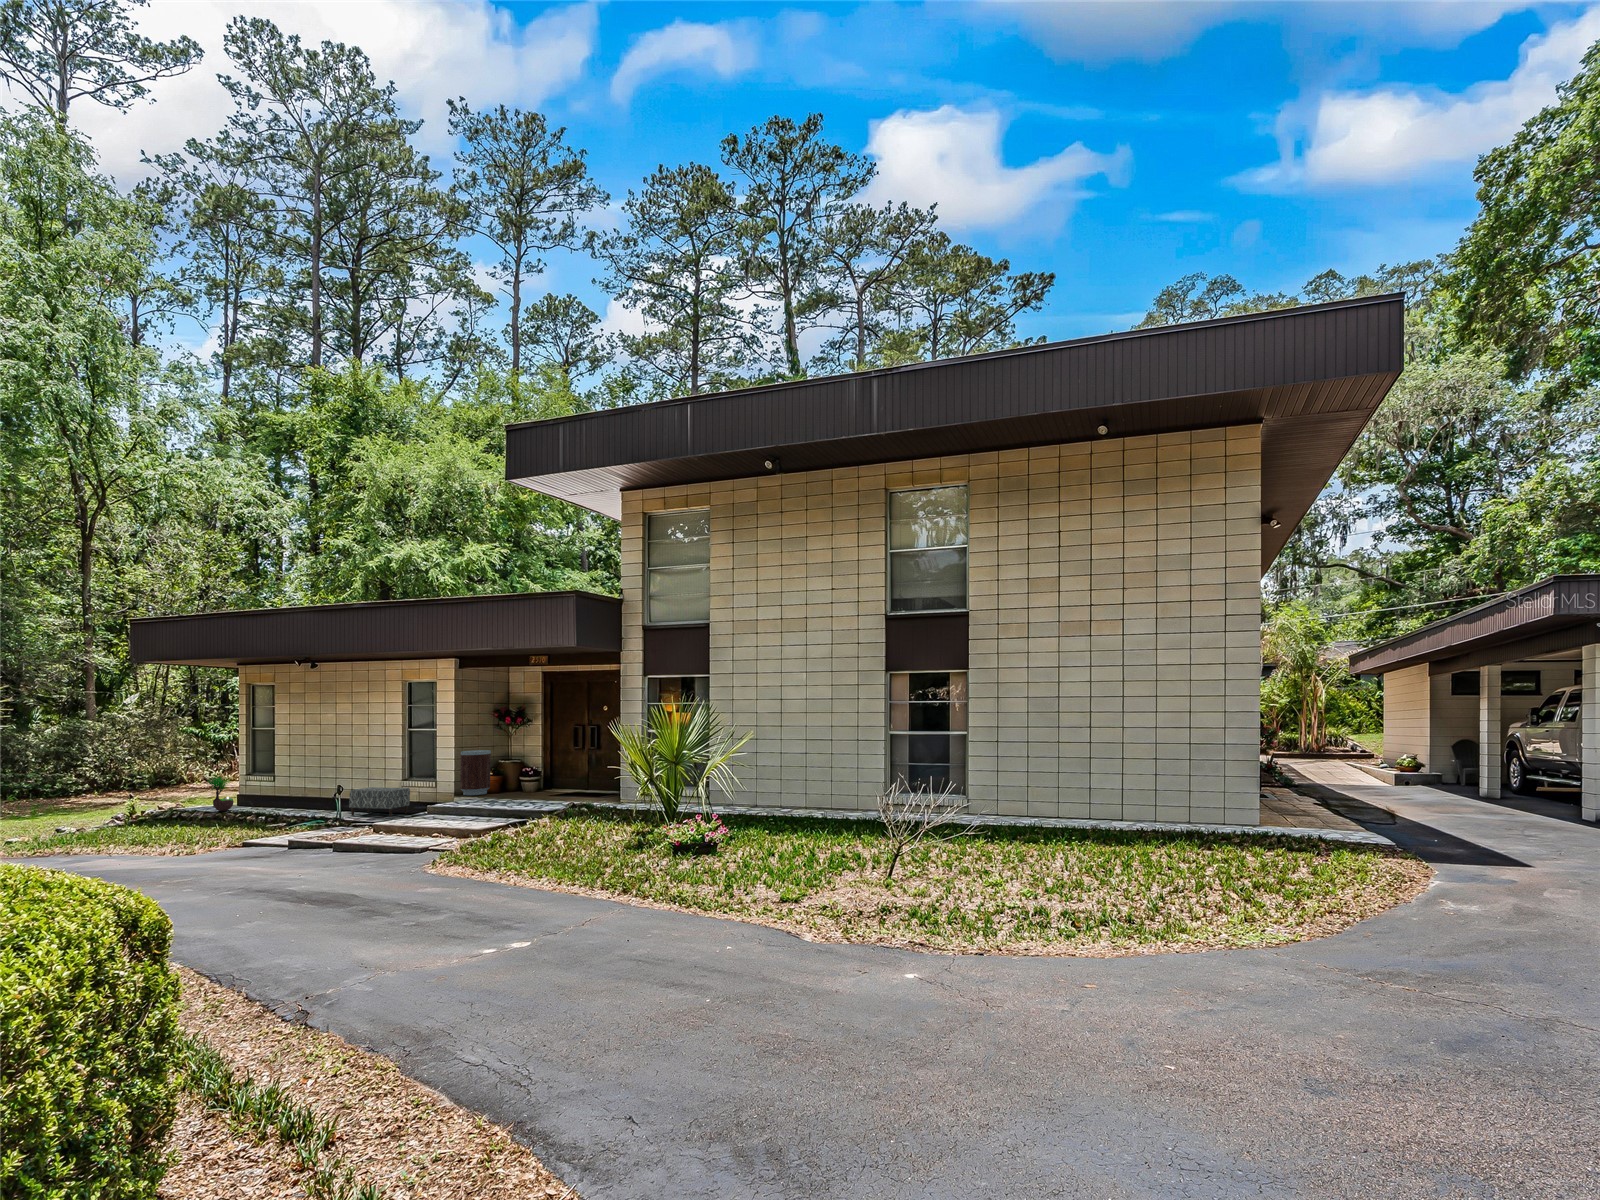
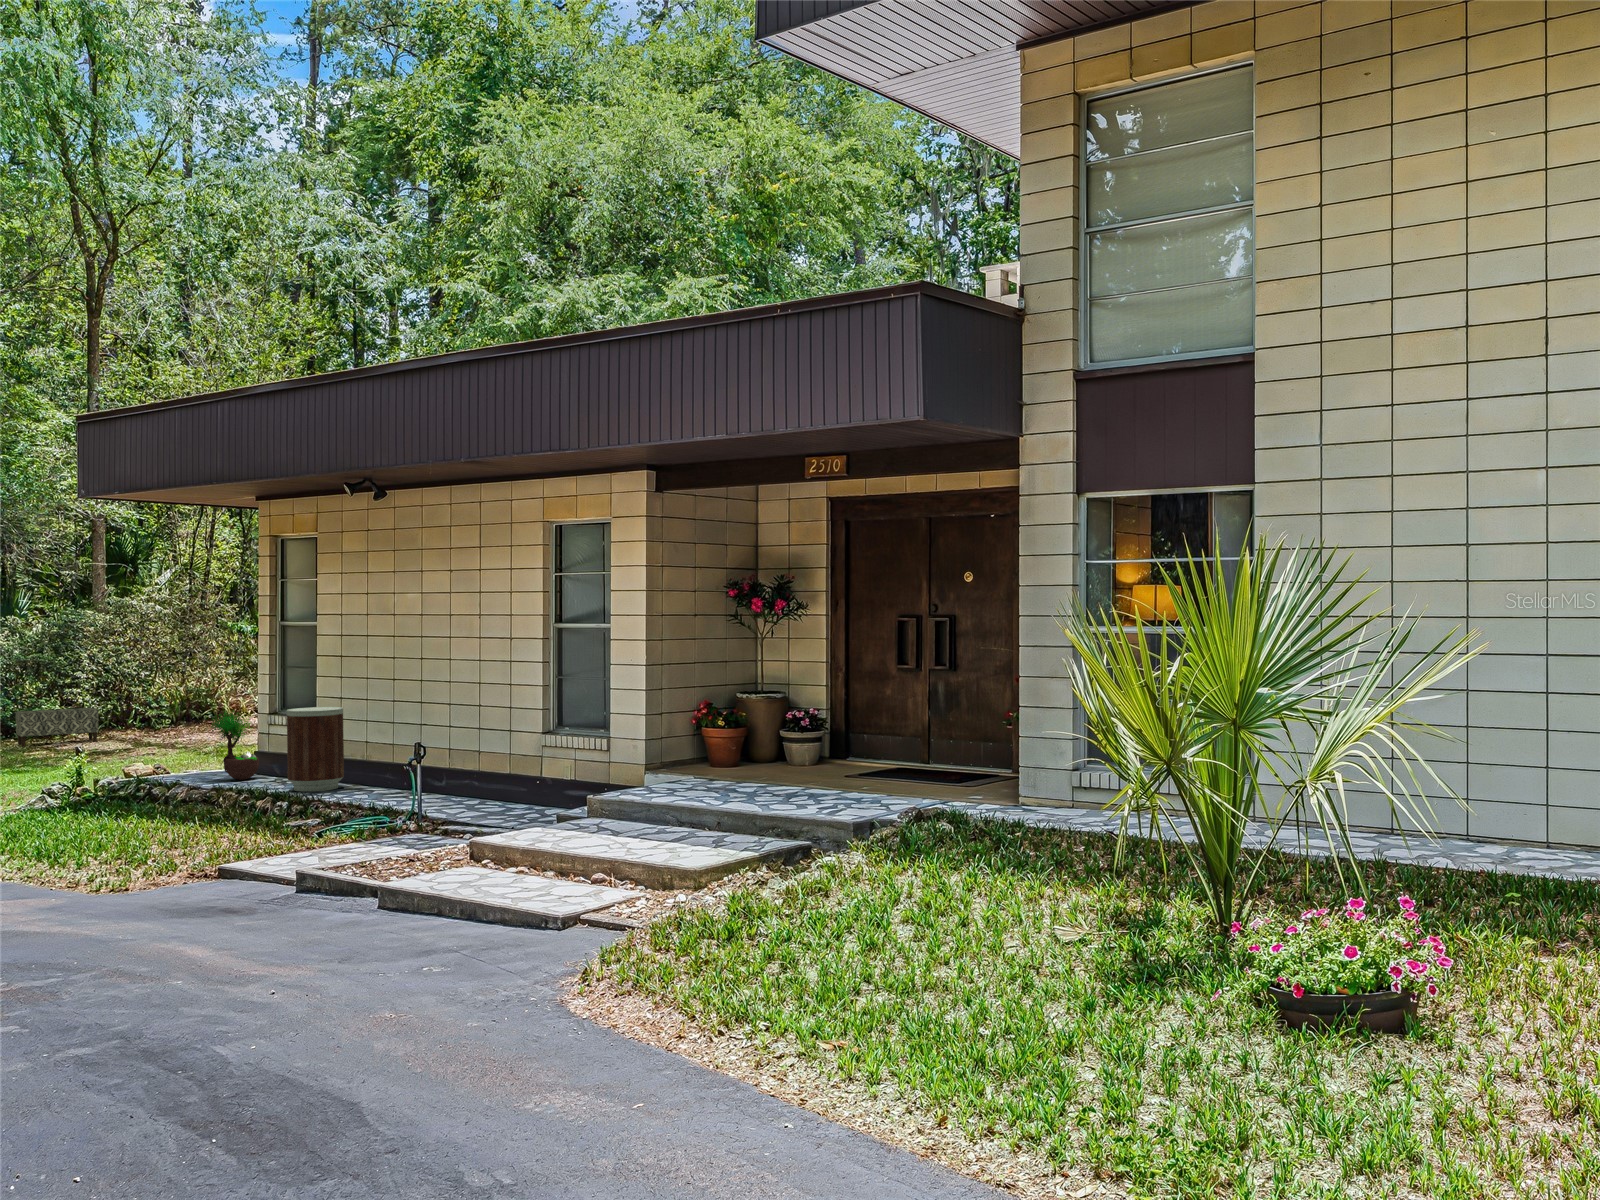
trash can: present [460,750,491,795] -> present [287,707,344,792]
bench: present [349,787,410,817] -> present [16,708,99,747]

